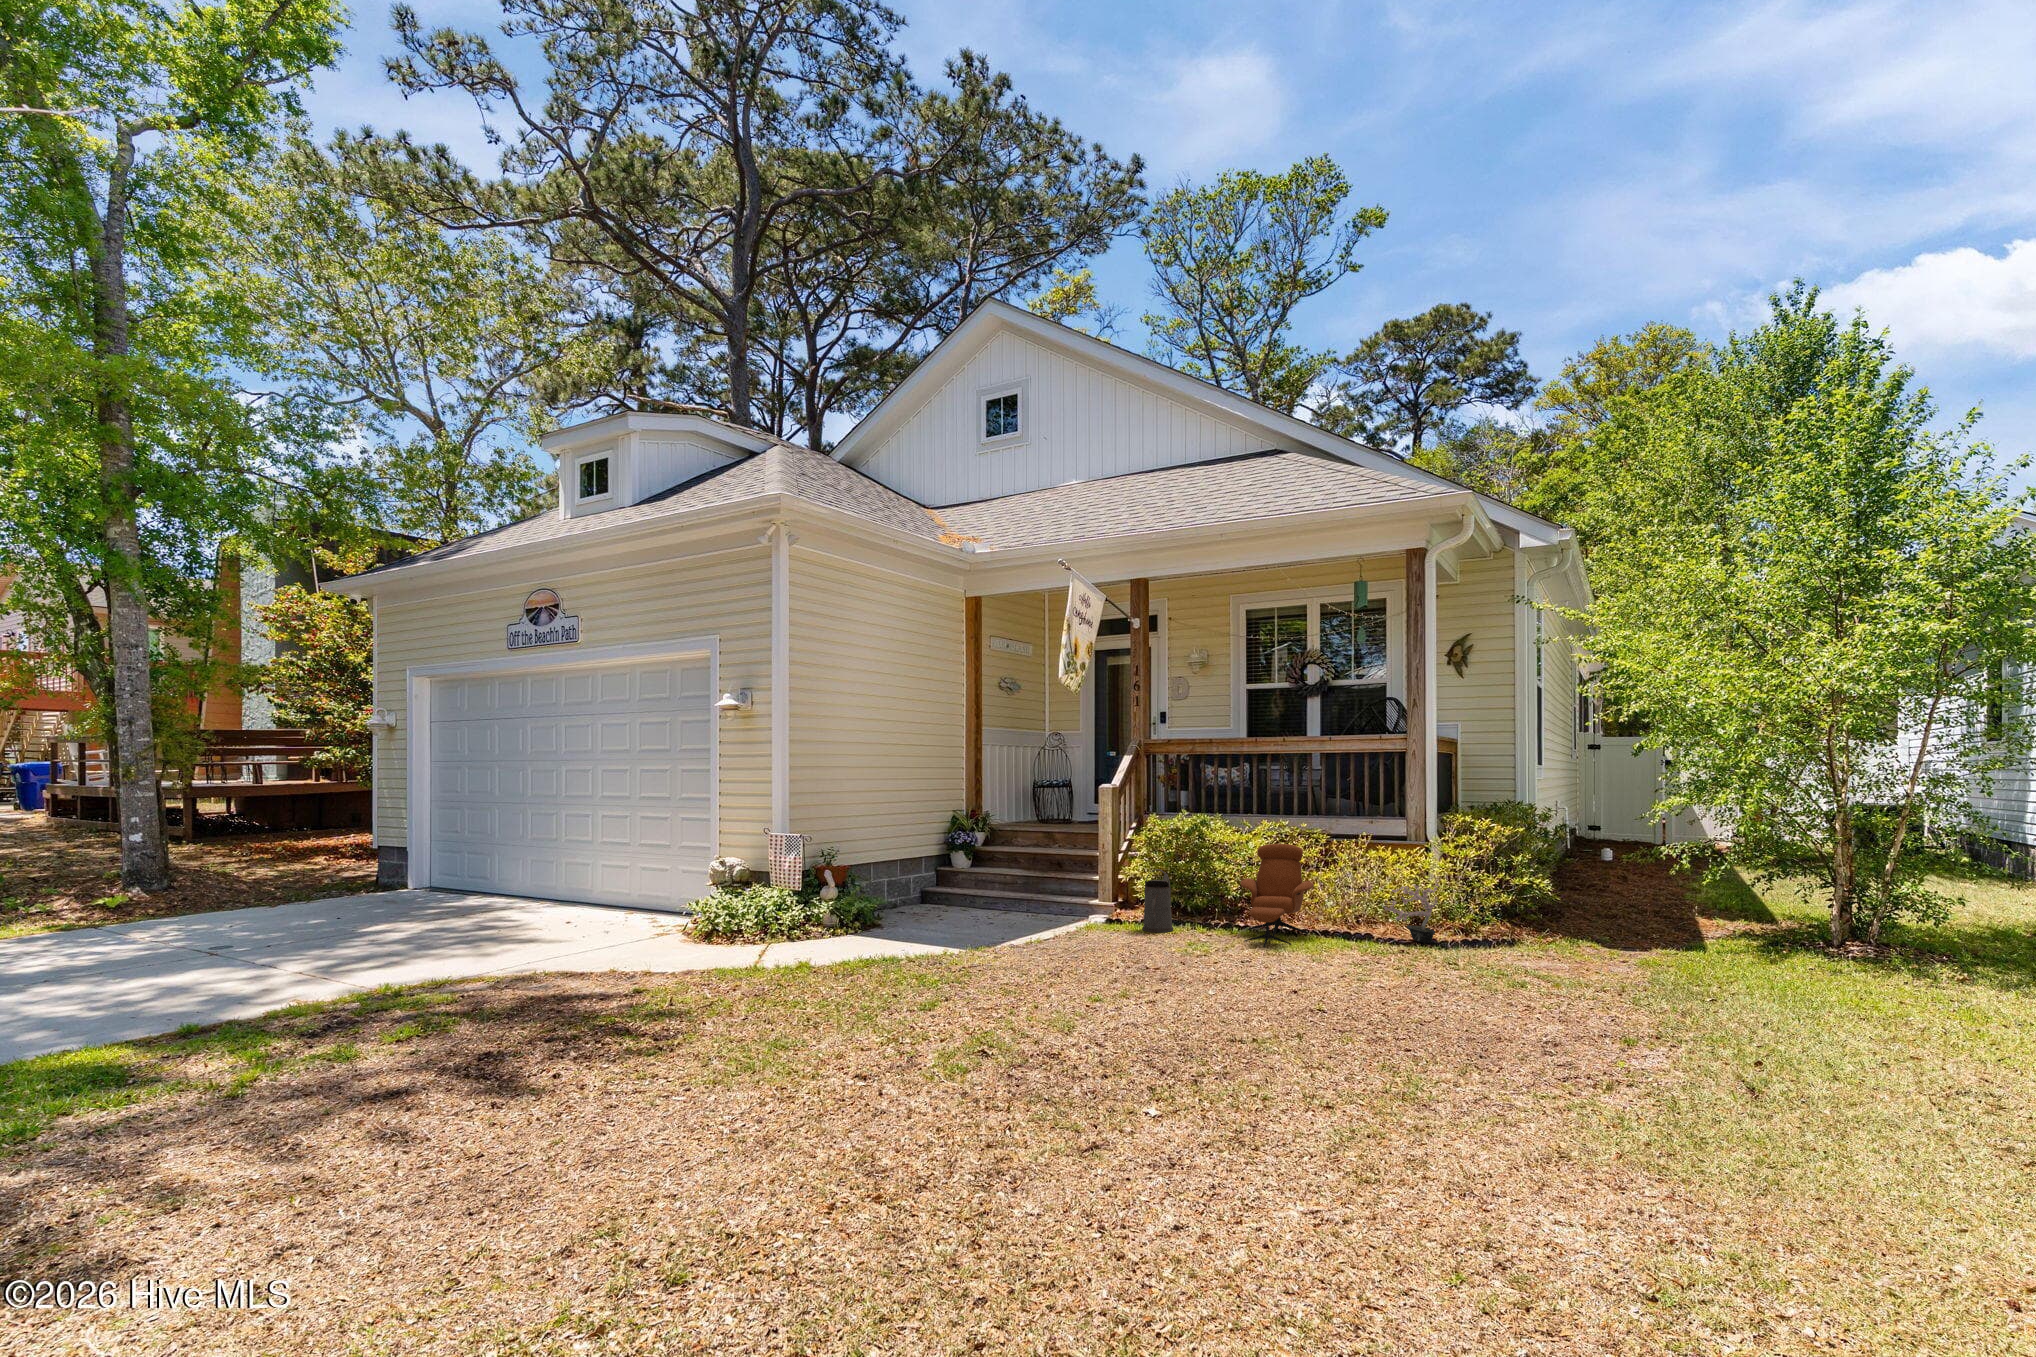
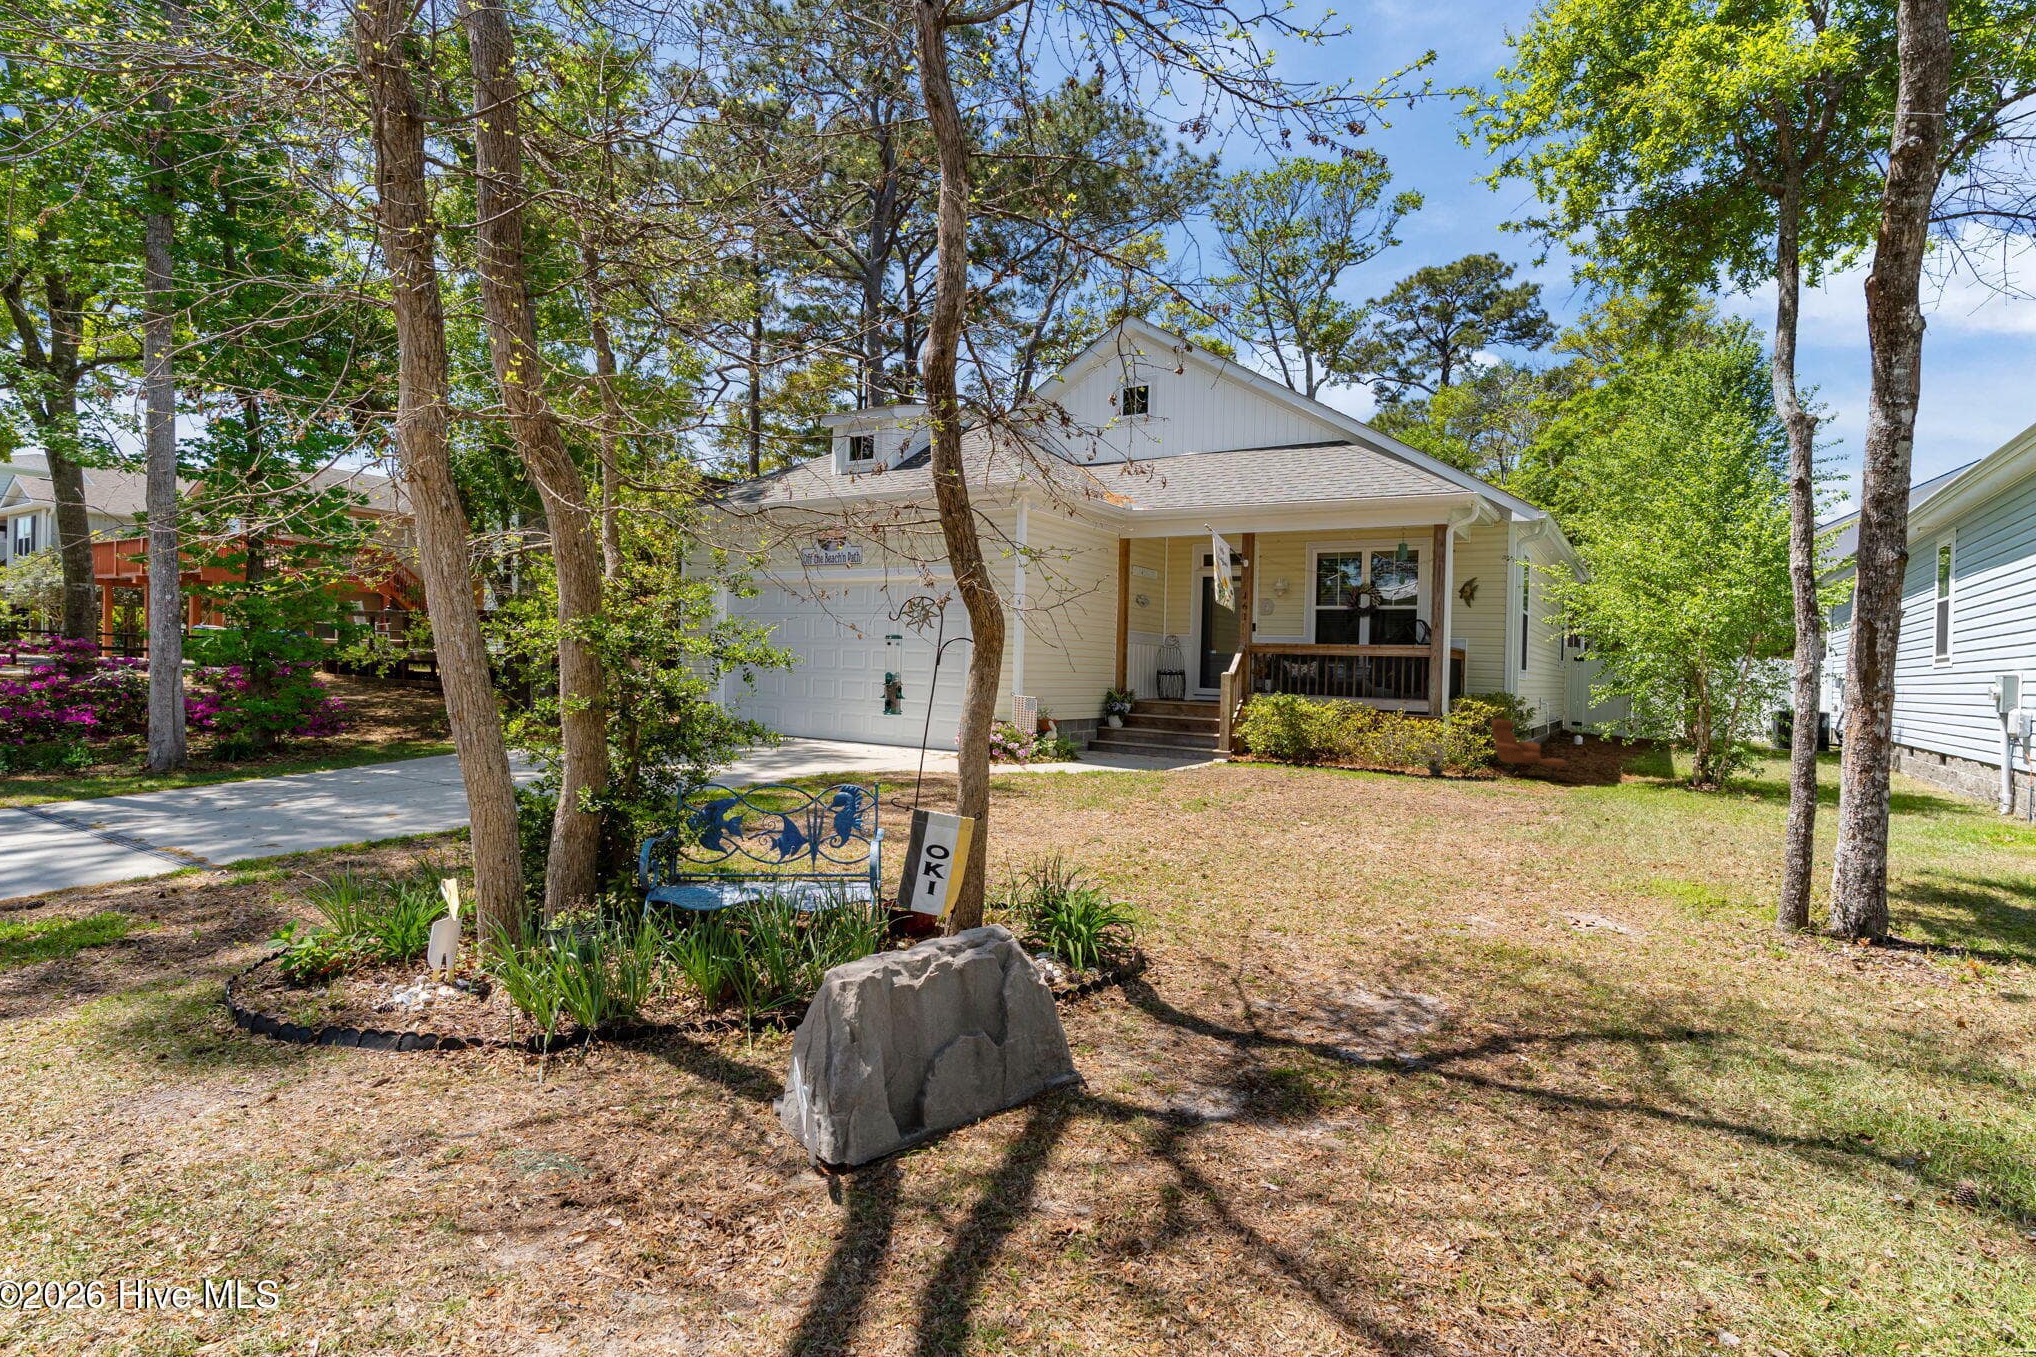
lounge chair: present [1241,844,1314,947] -> present [1492,719,1567,780]
watering can: present [1142,869,1173,932] -> none [1258,731,1278,770]

